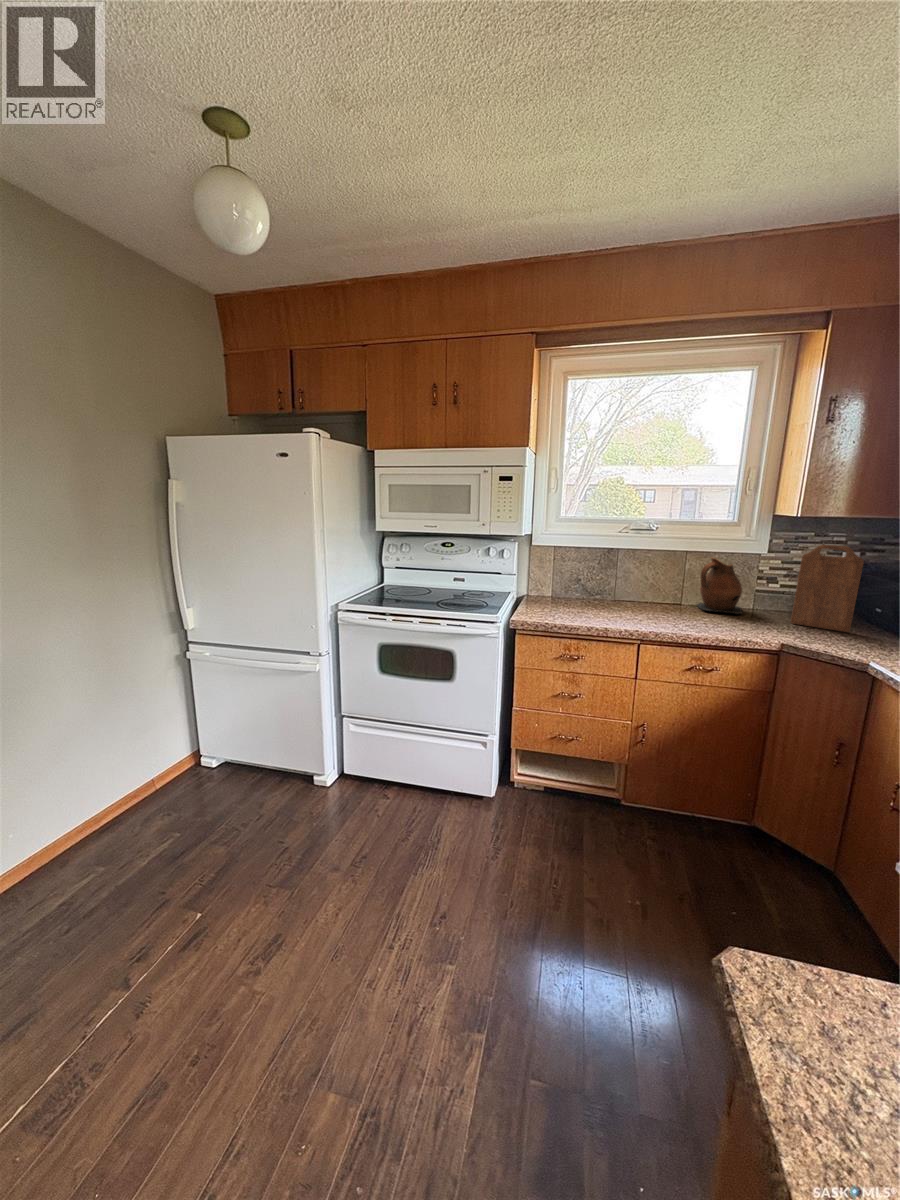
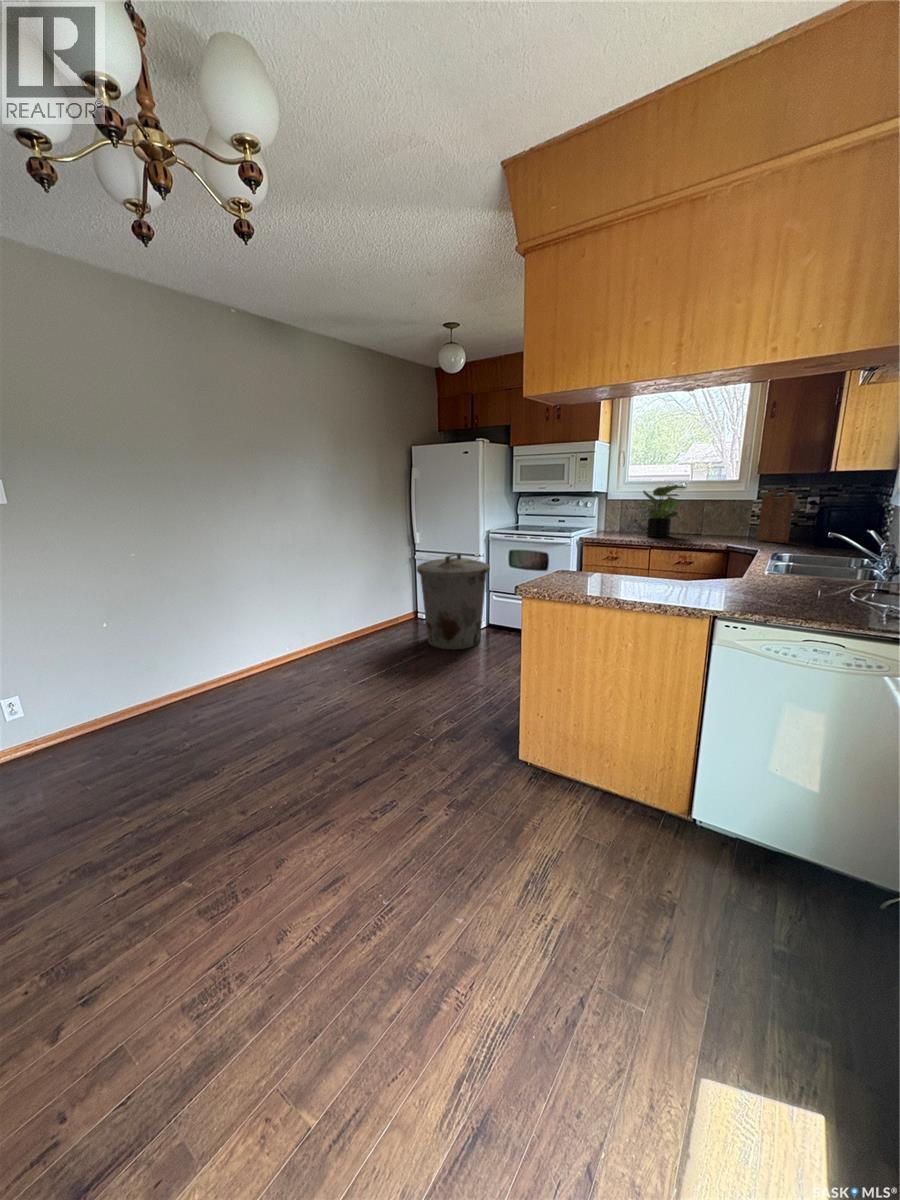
potted plant: none [583,531,675,615] -> present [637,485,679,537]
ceramic pitcher: present [697,558,742,614] -> none [706,503,738,537]
trash can: none [185,659,347,870] -> present [417,554,490,649]

